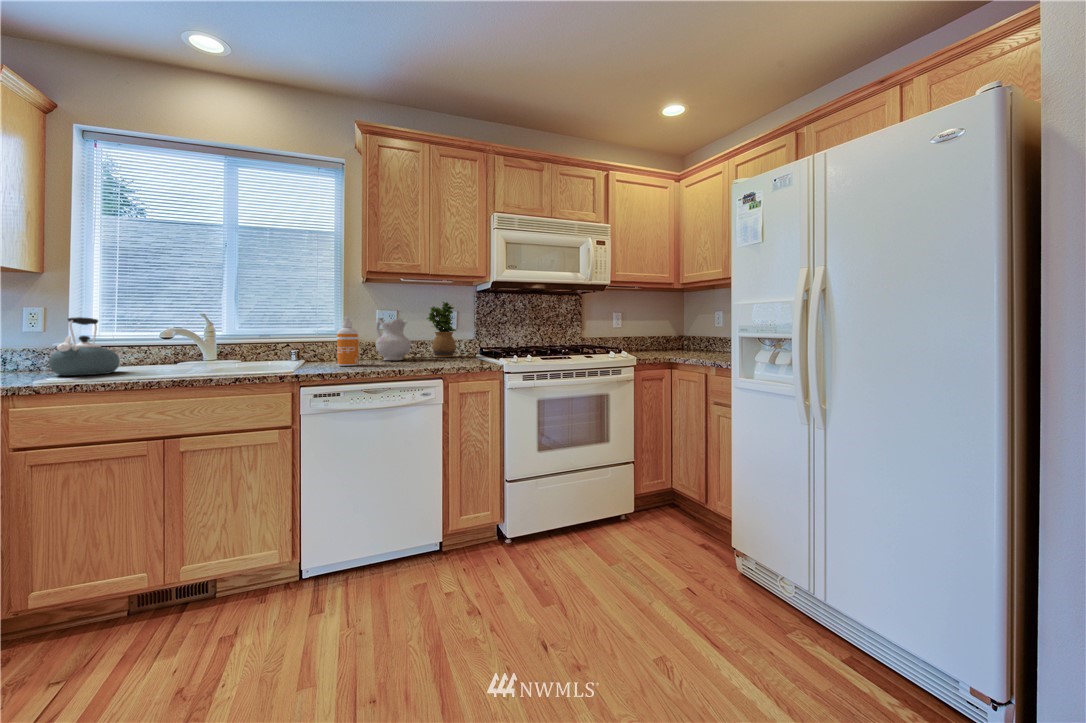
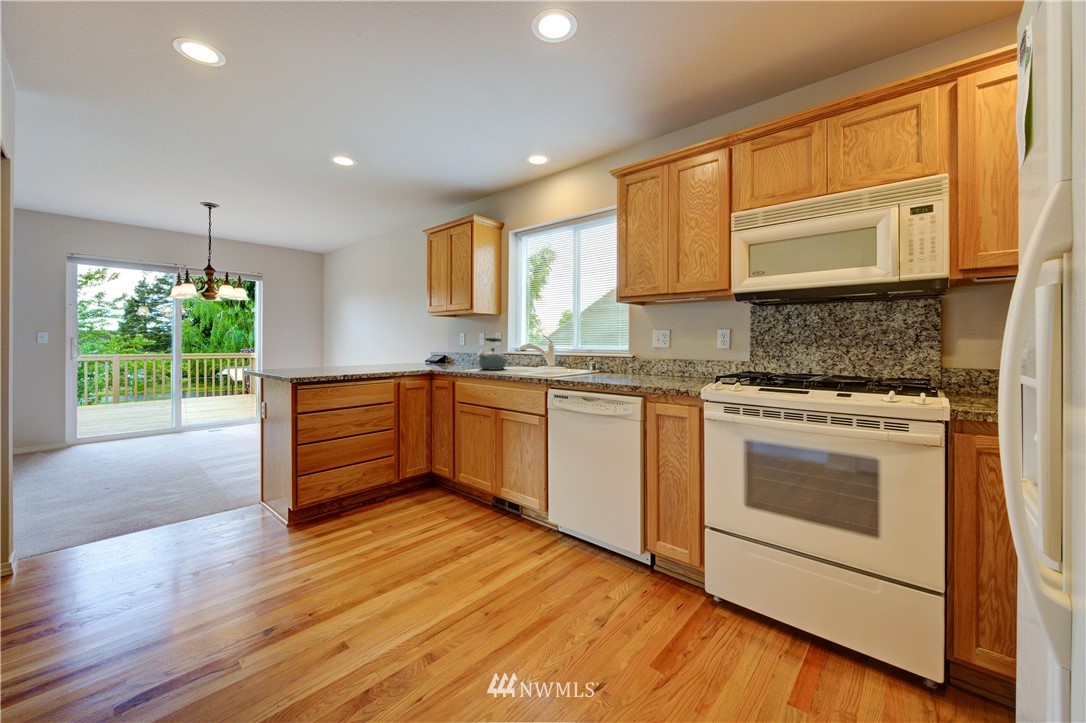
potted plant: present [427,302,456,357] -> none [692,319,724,379]
soap dispenser: present [337,317,359,366] -> none [593,337,611,377]
ceramic pitcher: present [376,318,411,360] -> none [637,337,669,377]

